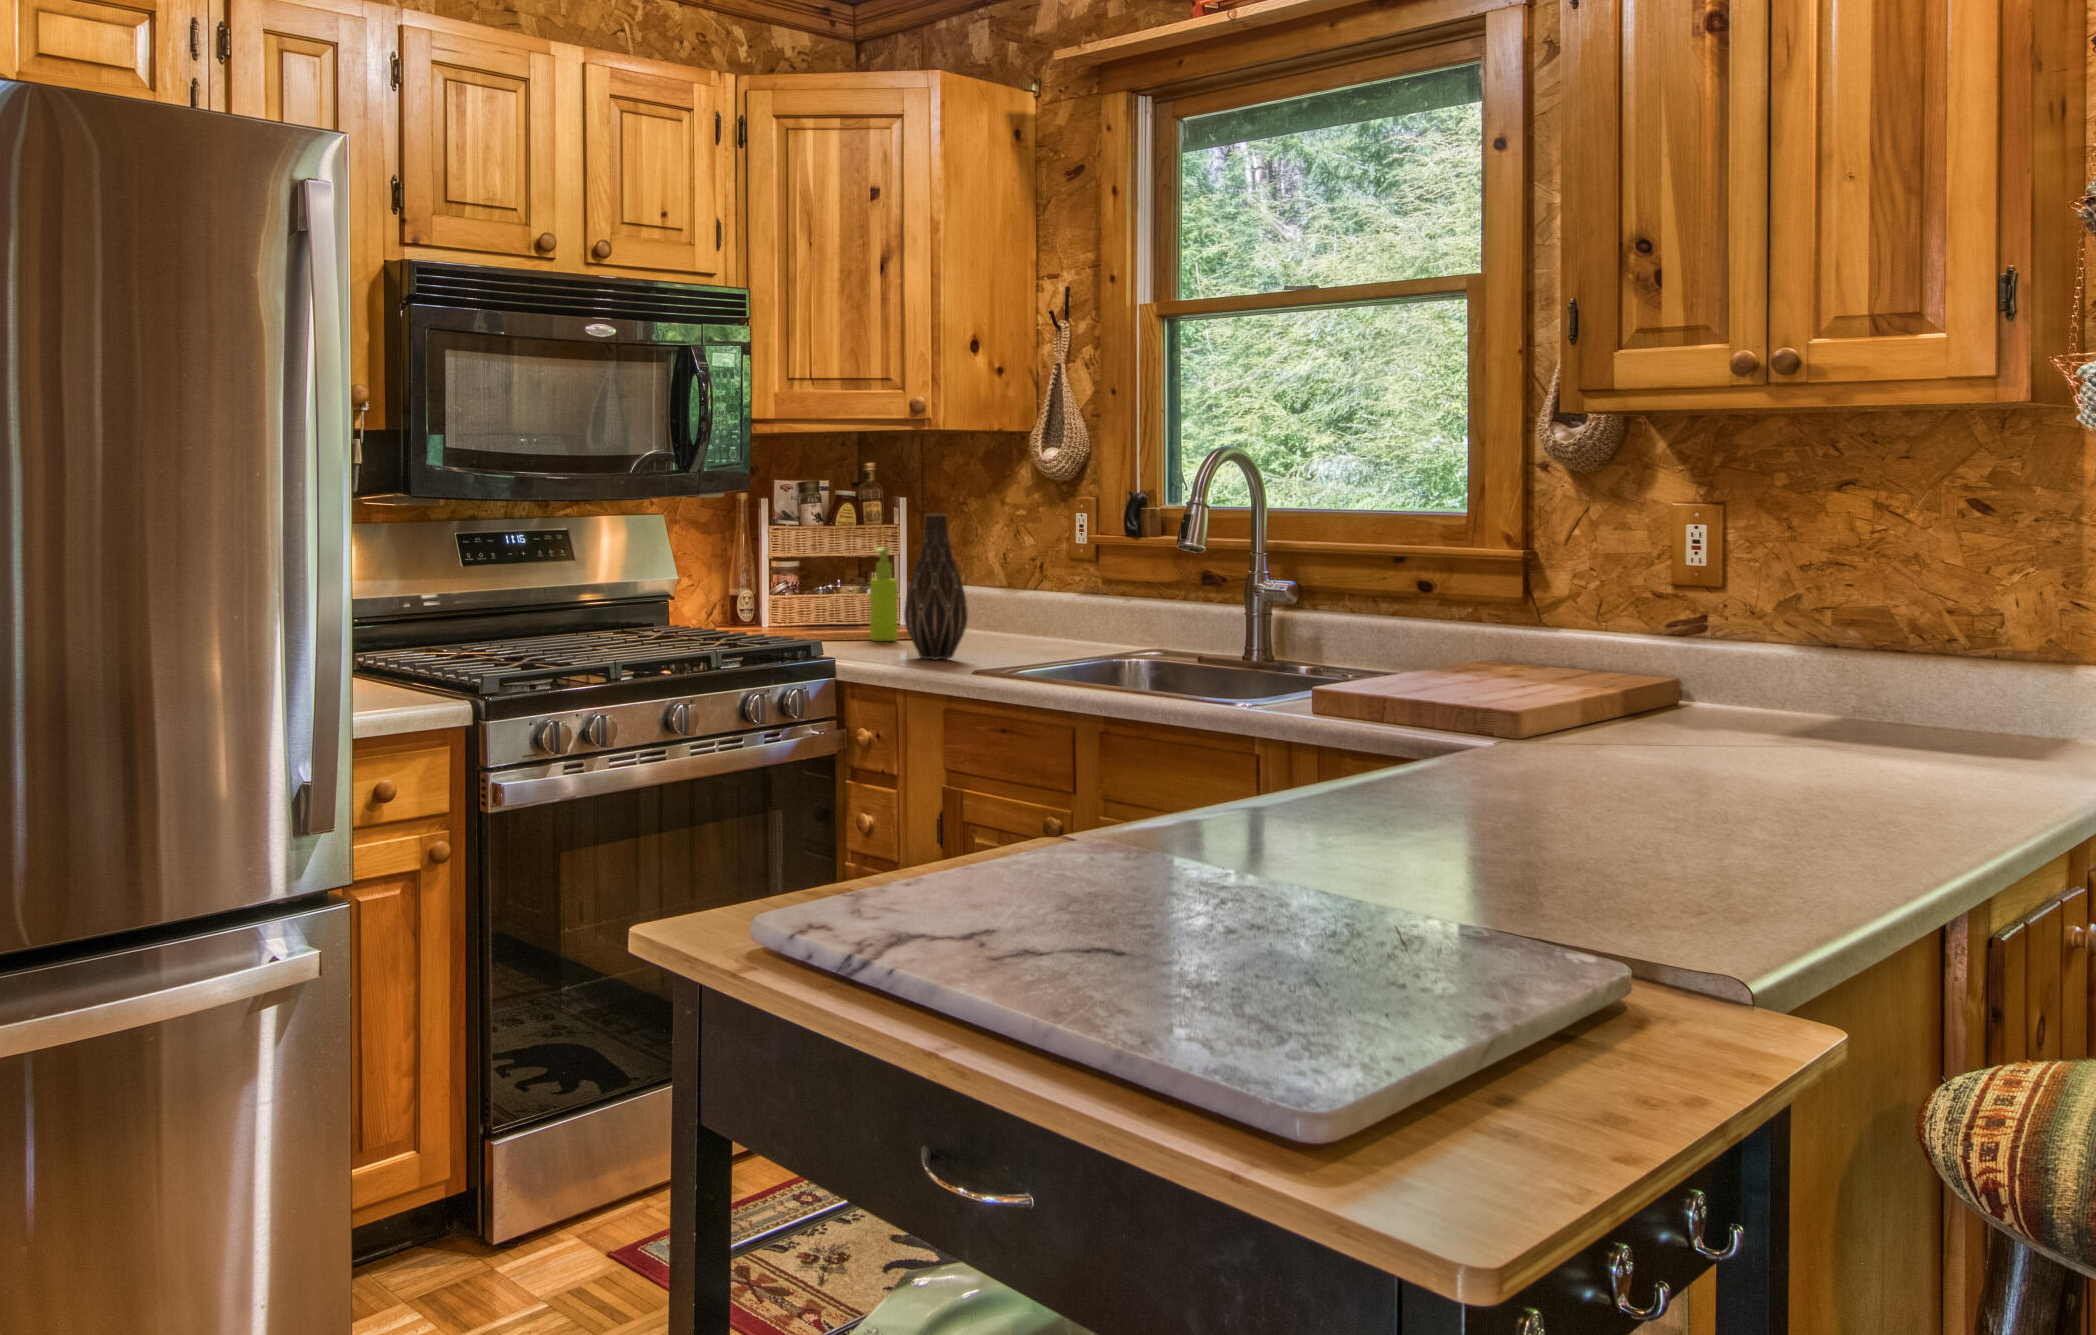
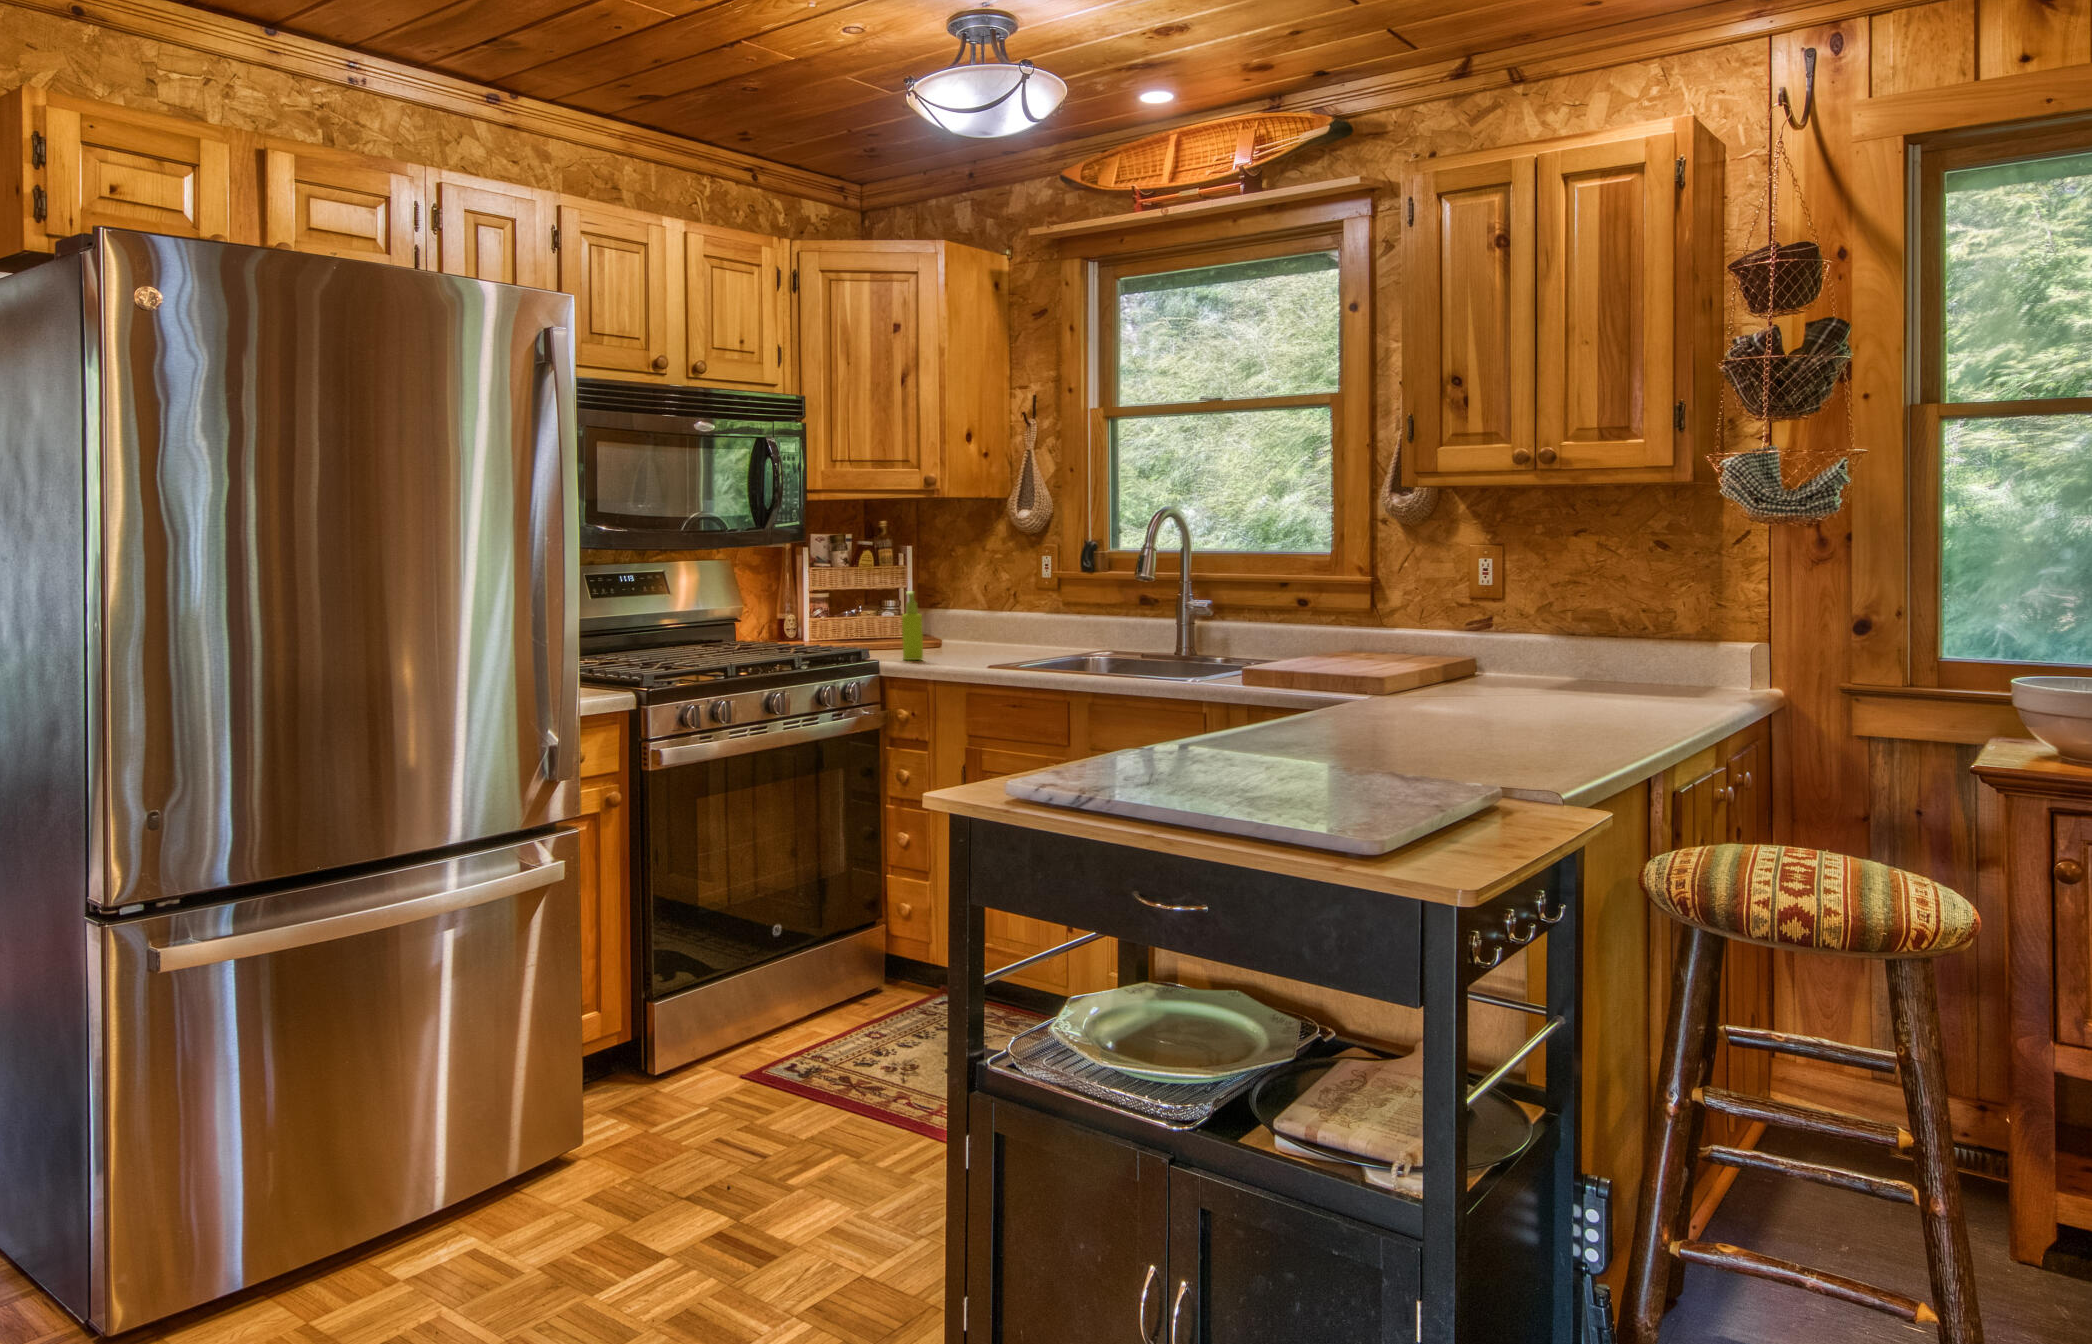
vase: present [904,514,968,660] -> none [943,566,989,672]

